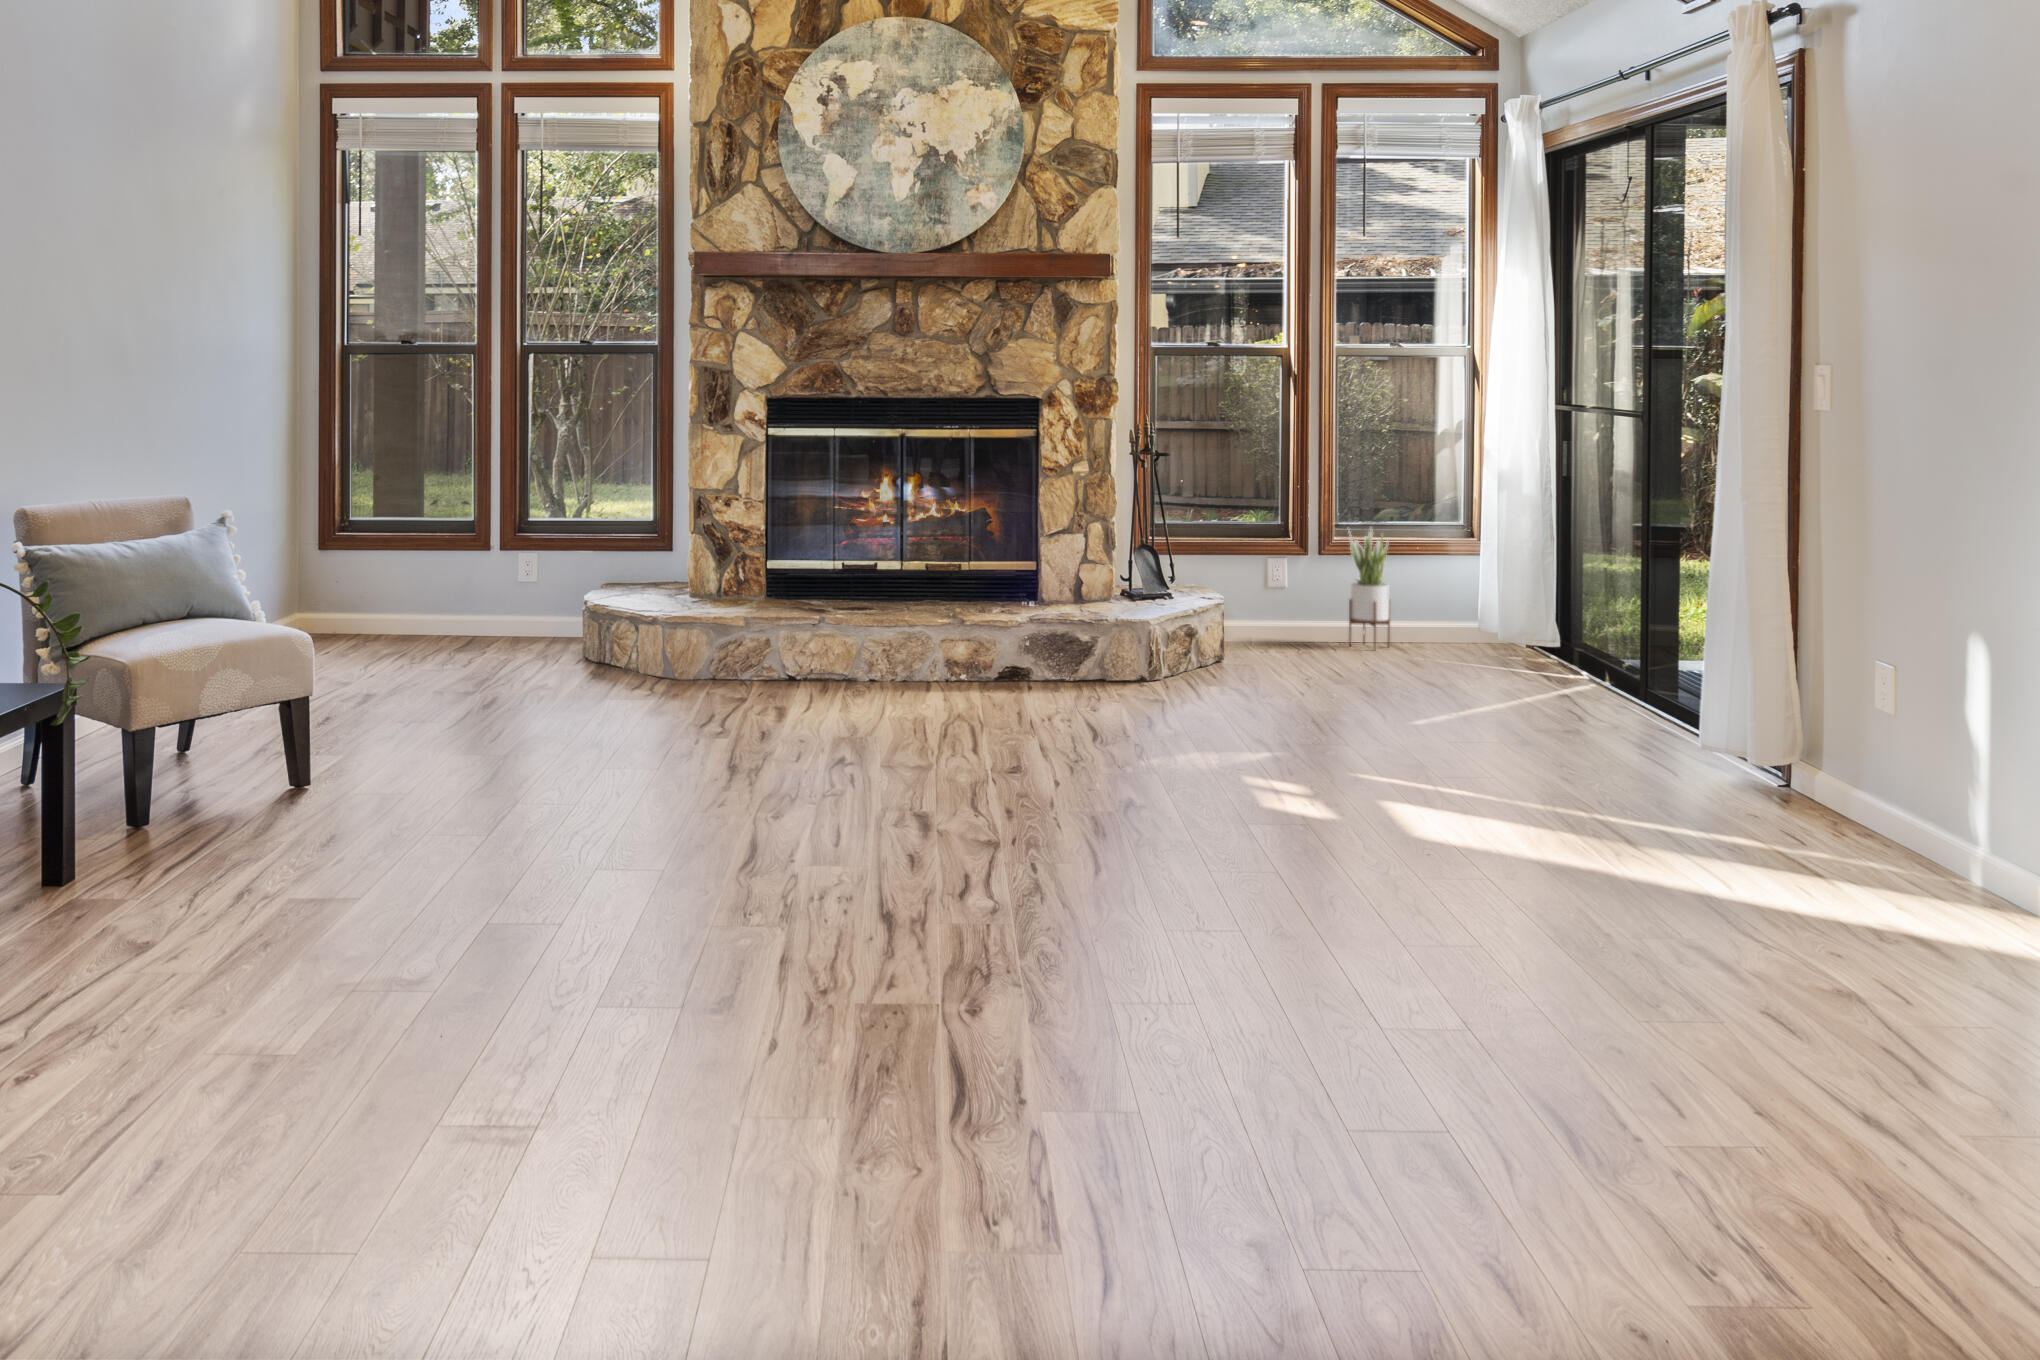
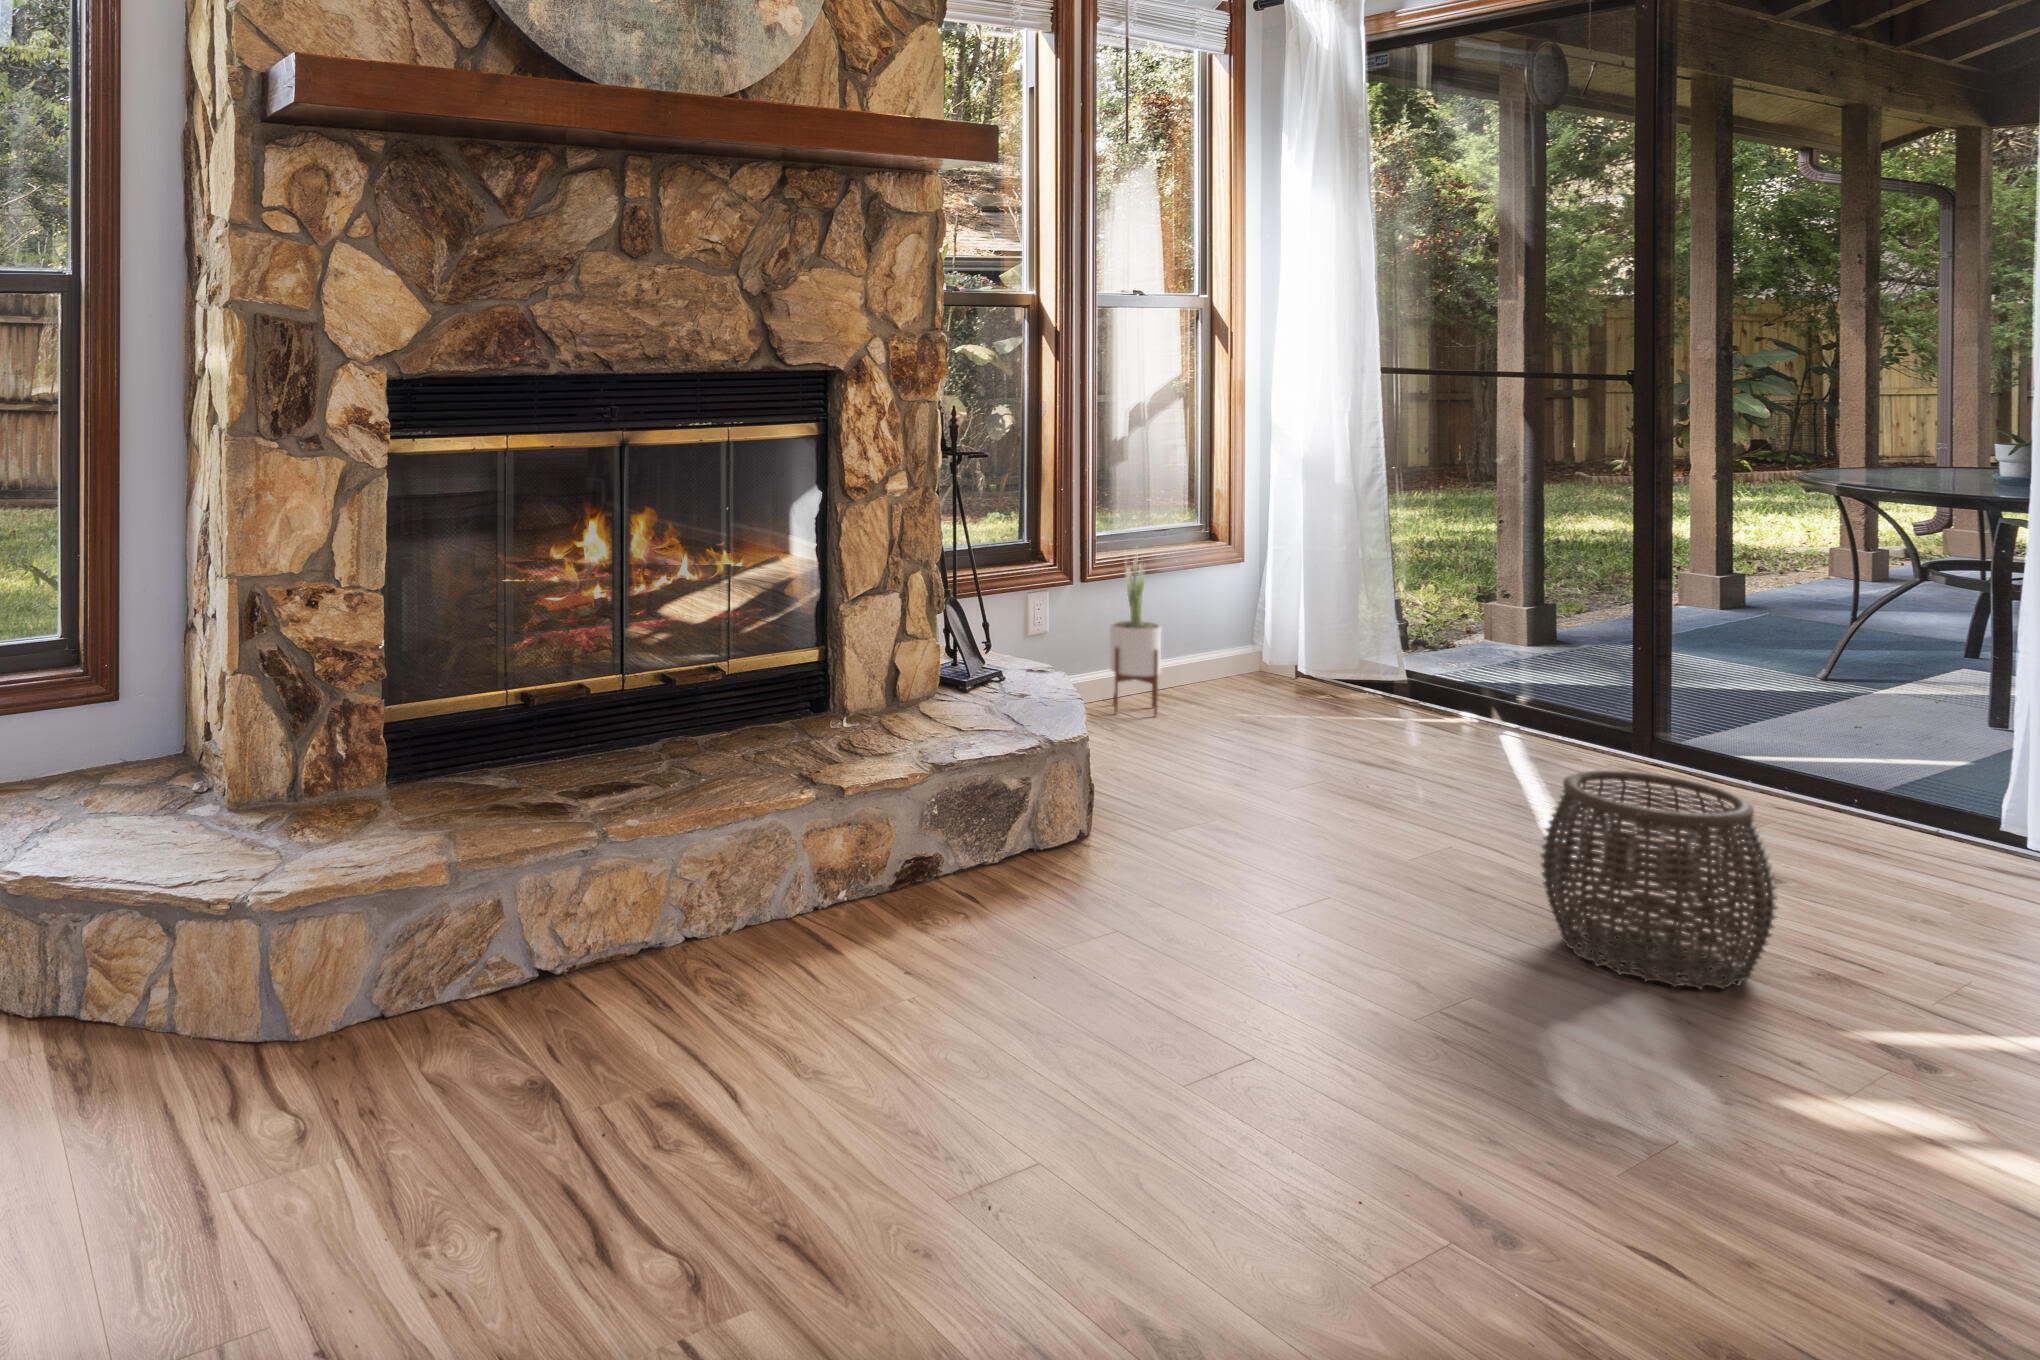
woven basket: none [1278,635,1394,747] -> present [1541,771,1777,989]

